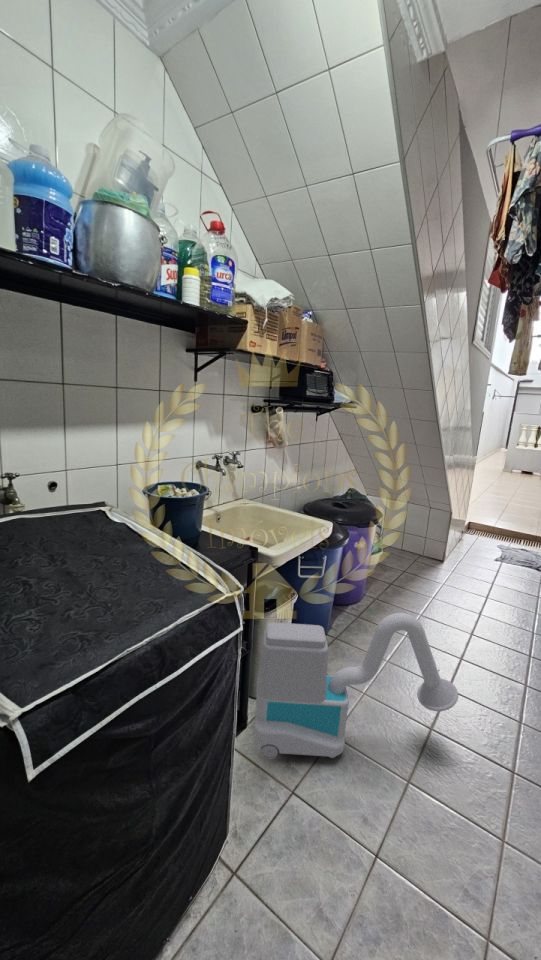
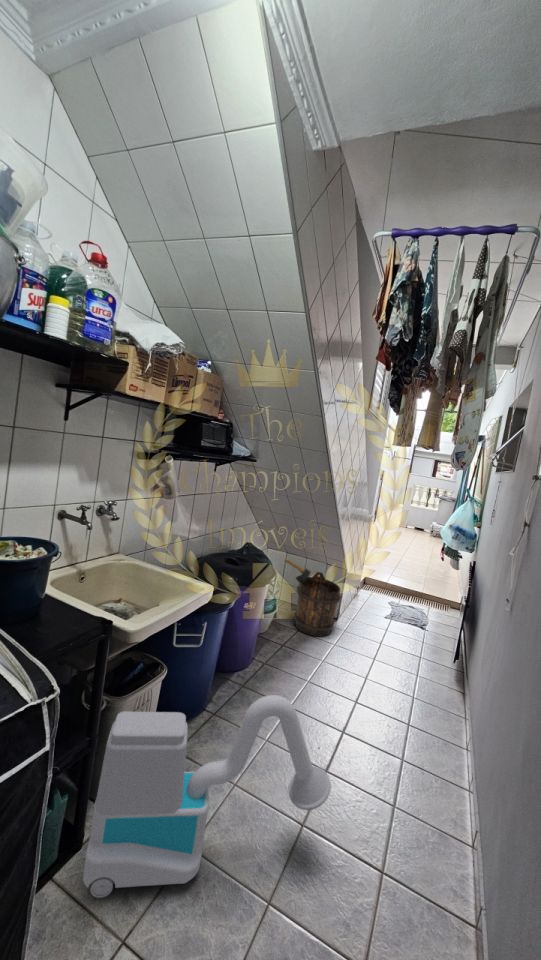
bucket: none [388,503,449,578] -> present [285,559,341,636]

